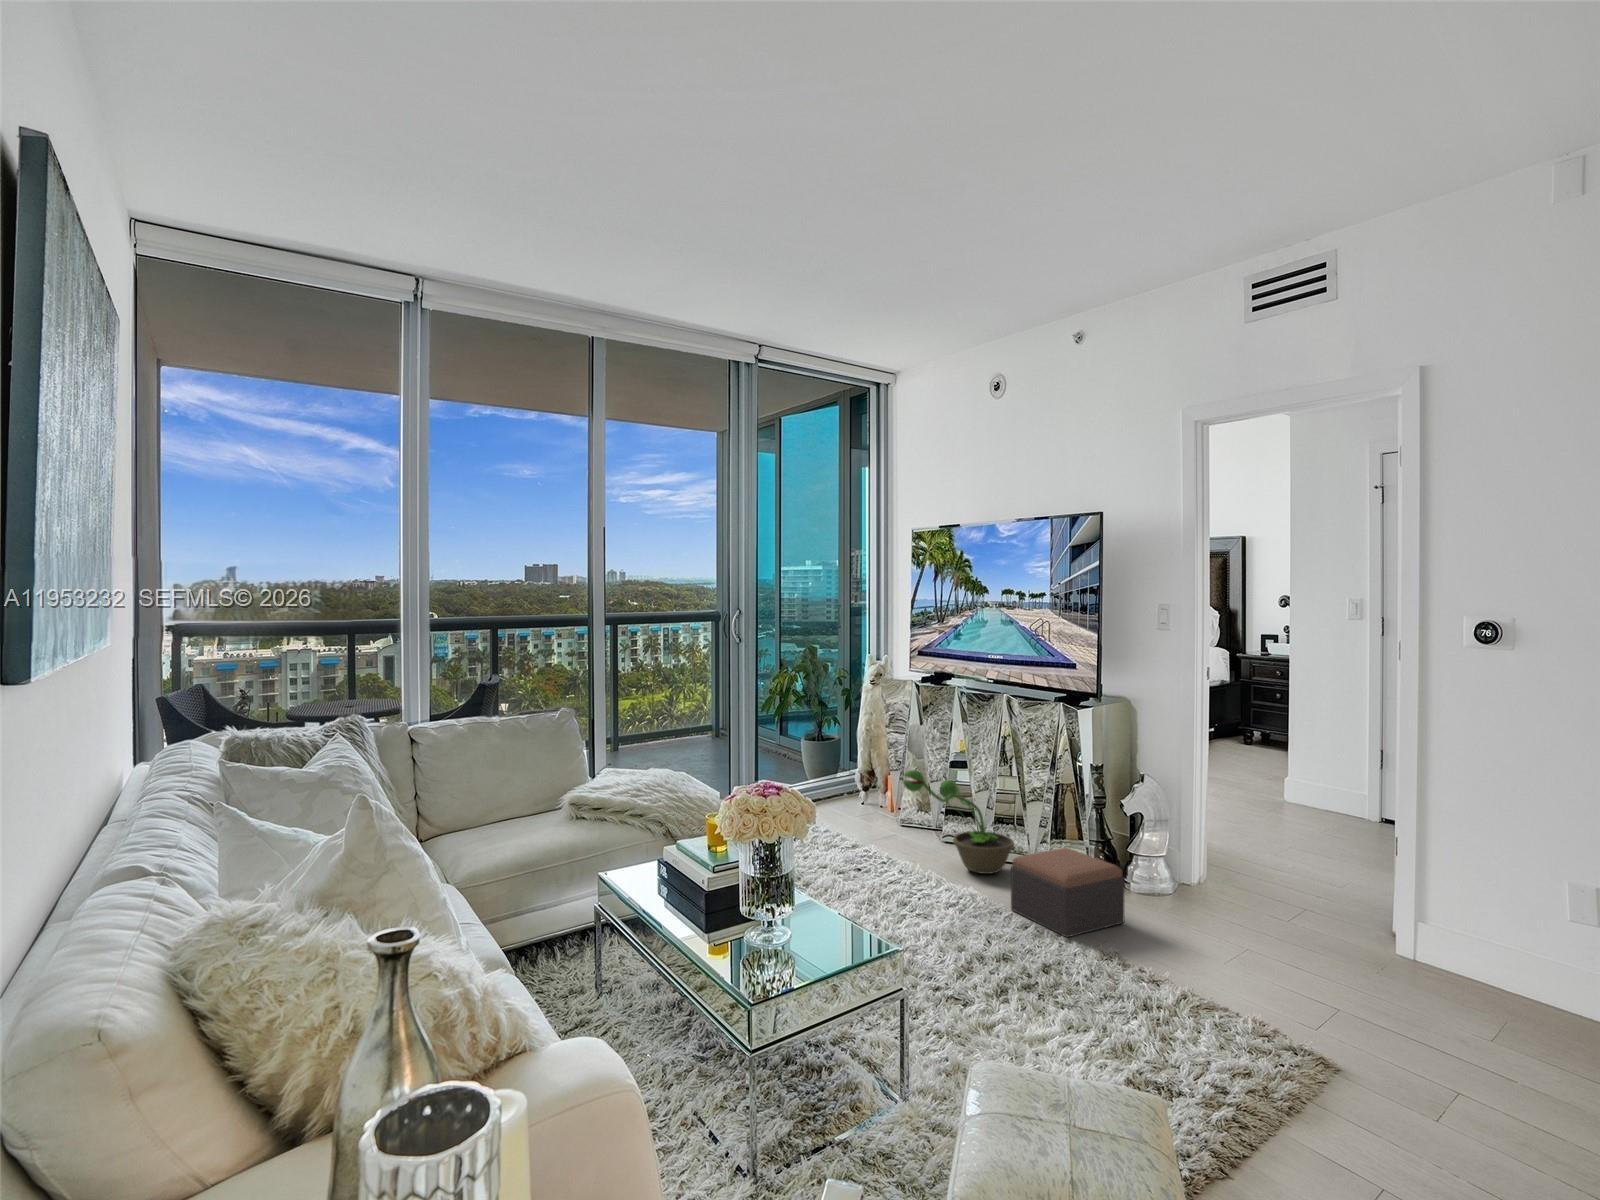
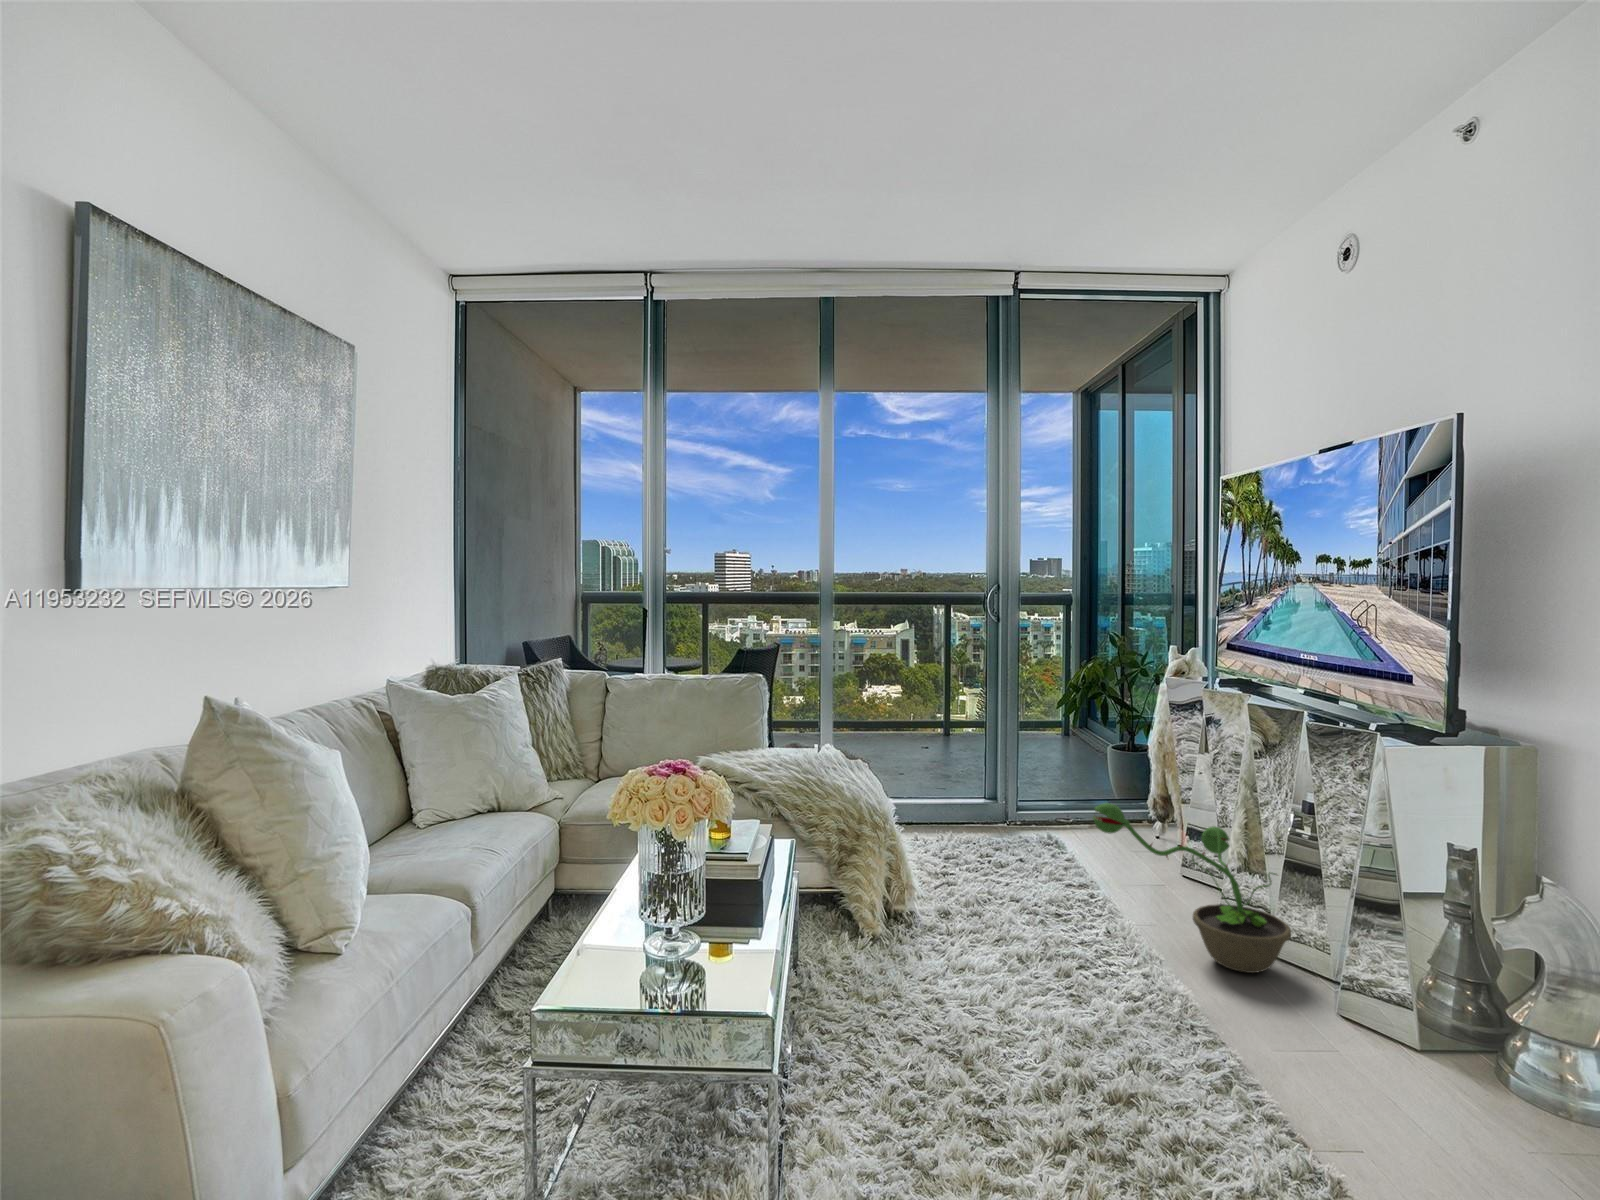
footstool: present [1011,847,1125,937] -> none [1220,956,1410,1110]

